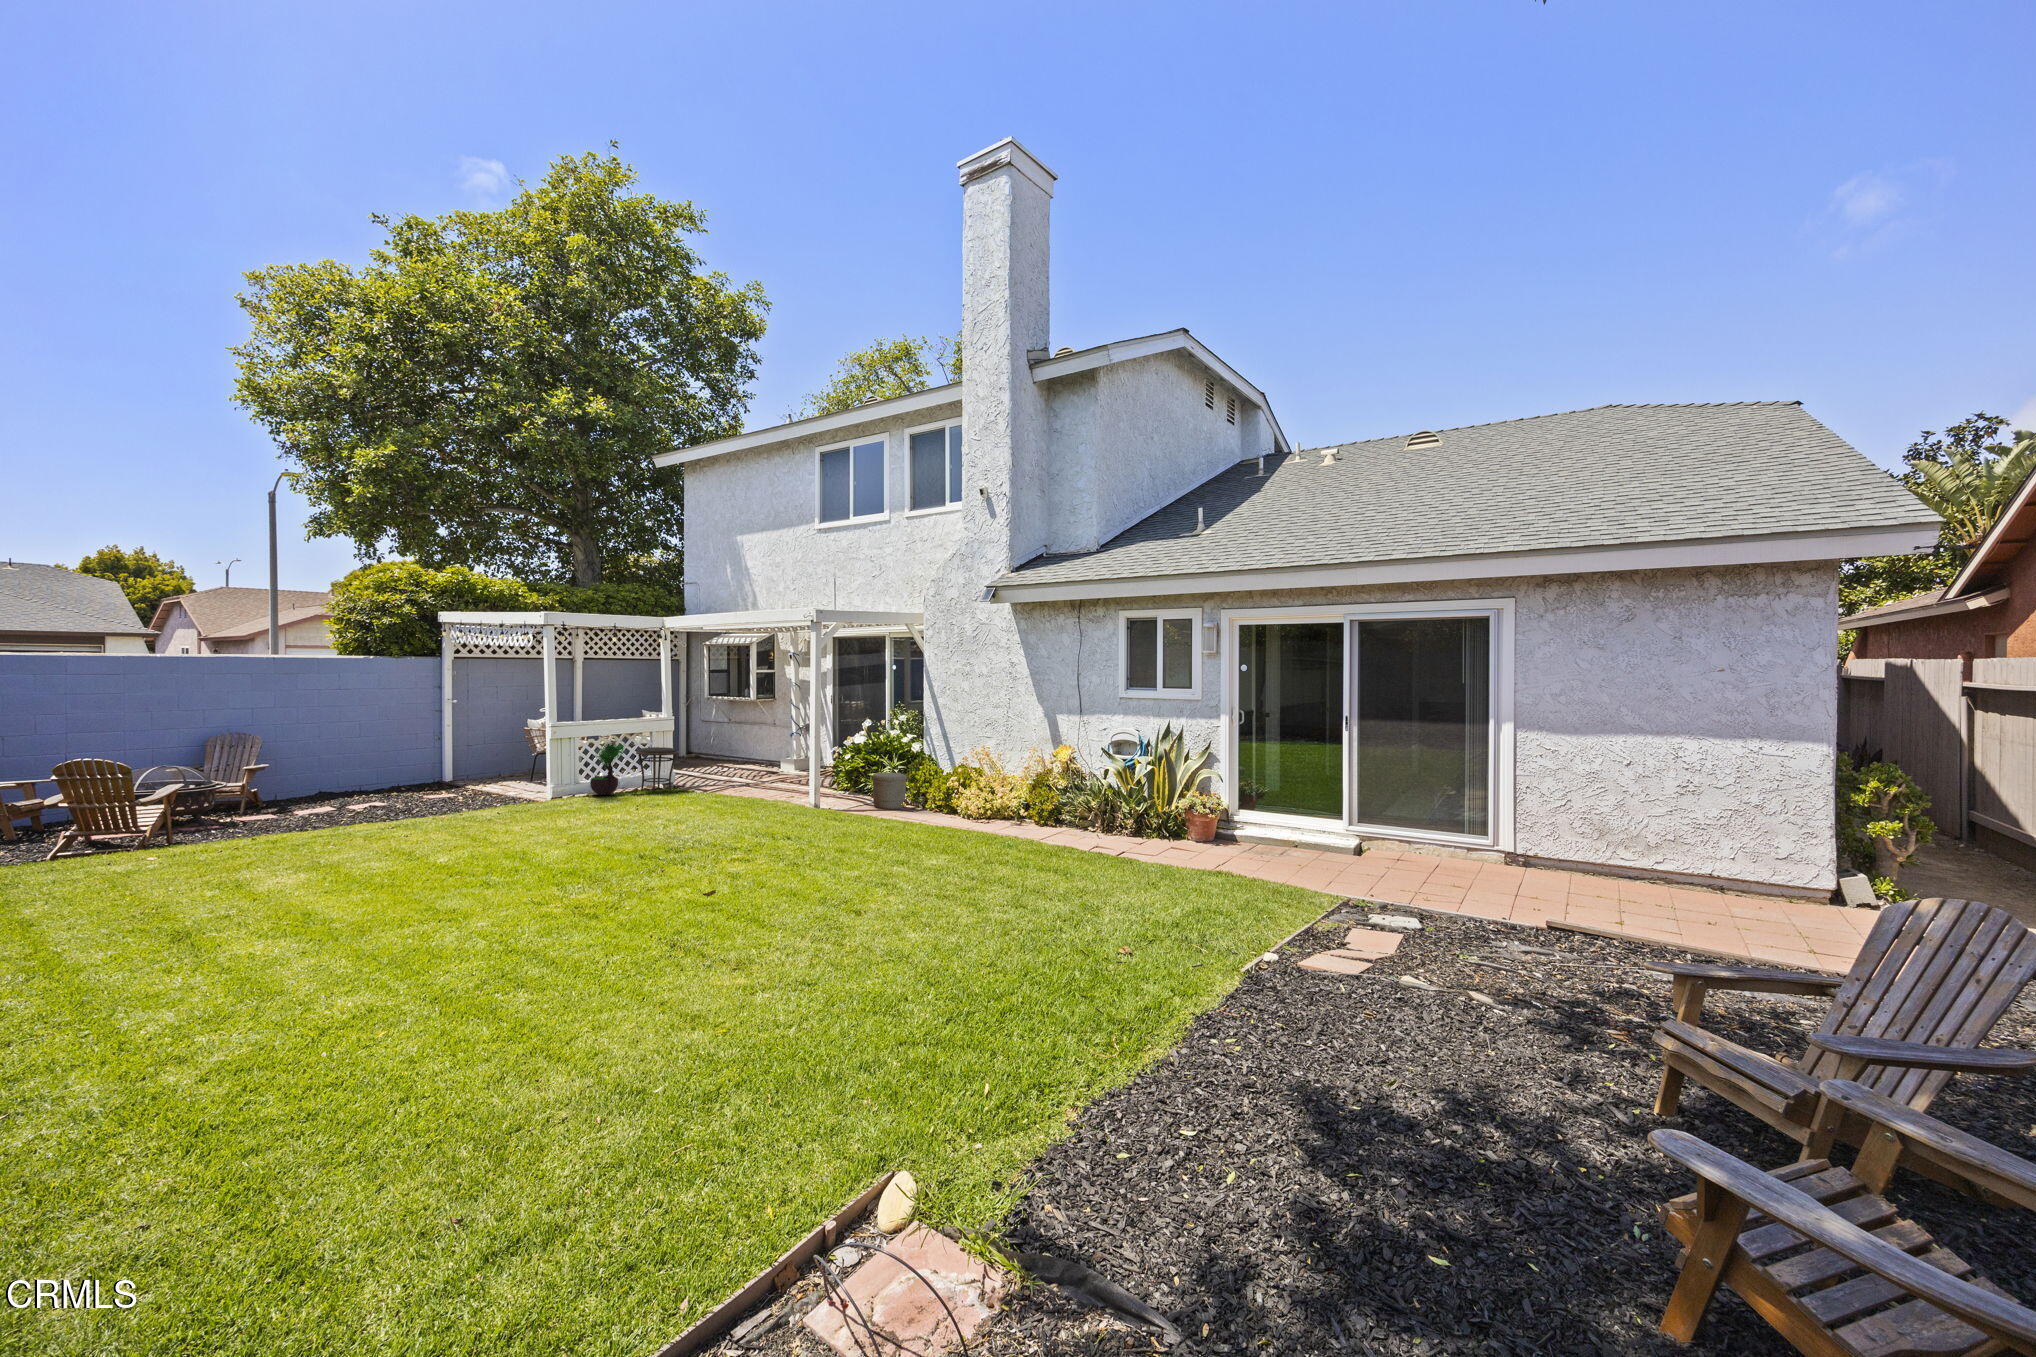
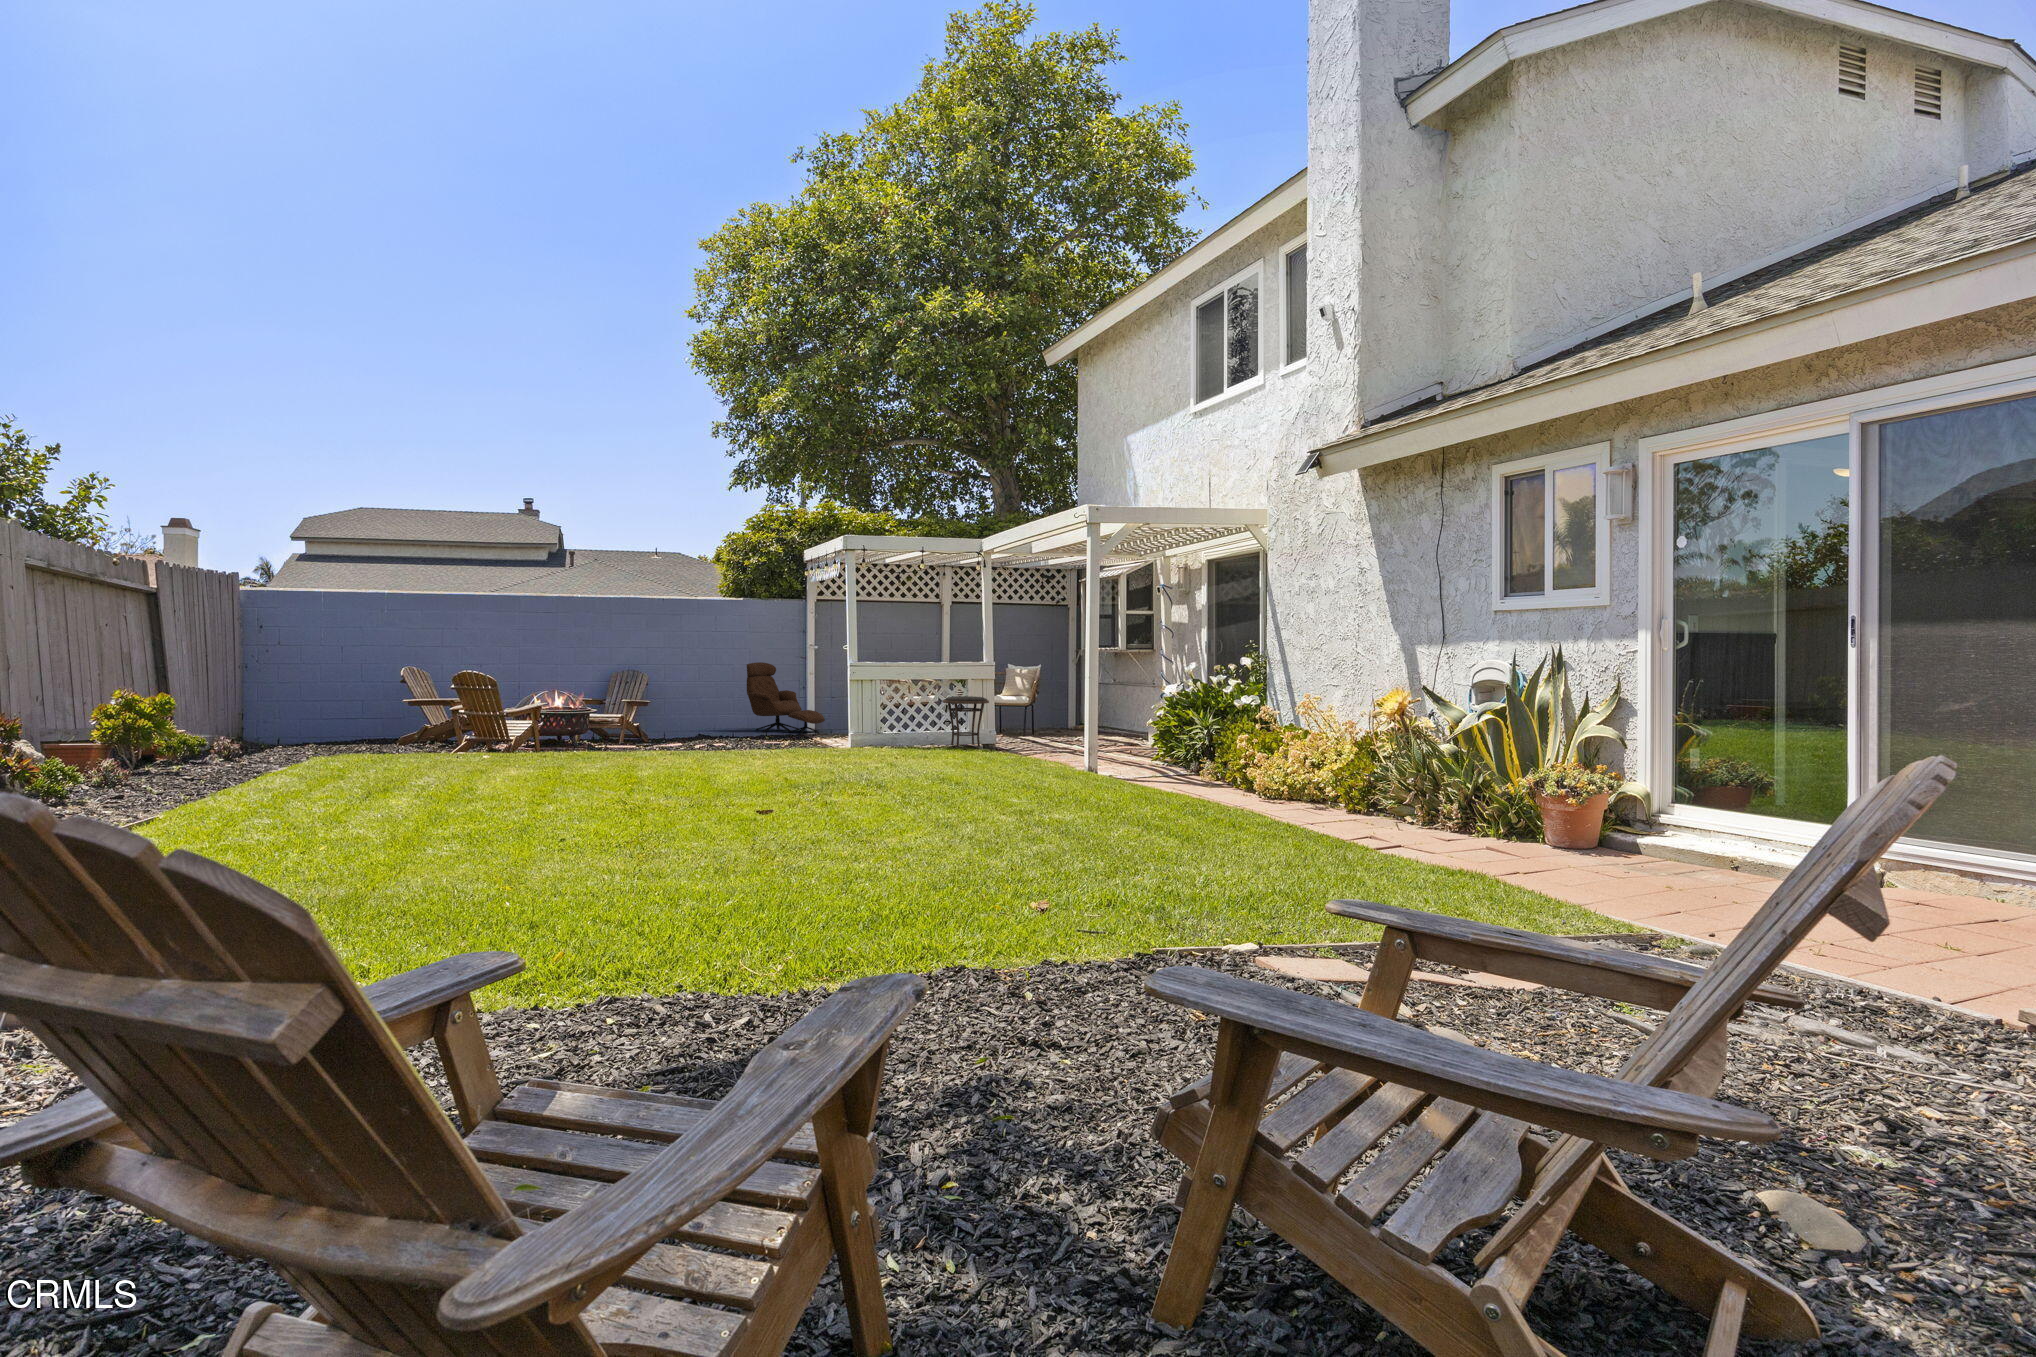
lounge chair: none [363,715,459,787] -> present [747,662,825,733]
potted tree: present [590,742,625,795] -> none [886,681,924,746]
woven basket: present [873,773,907,809] -> none [1139,726,1186,775]

